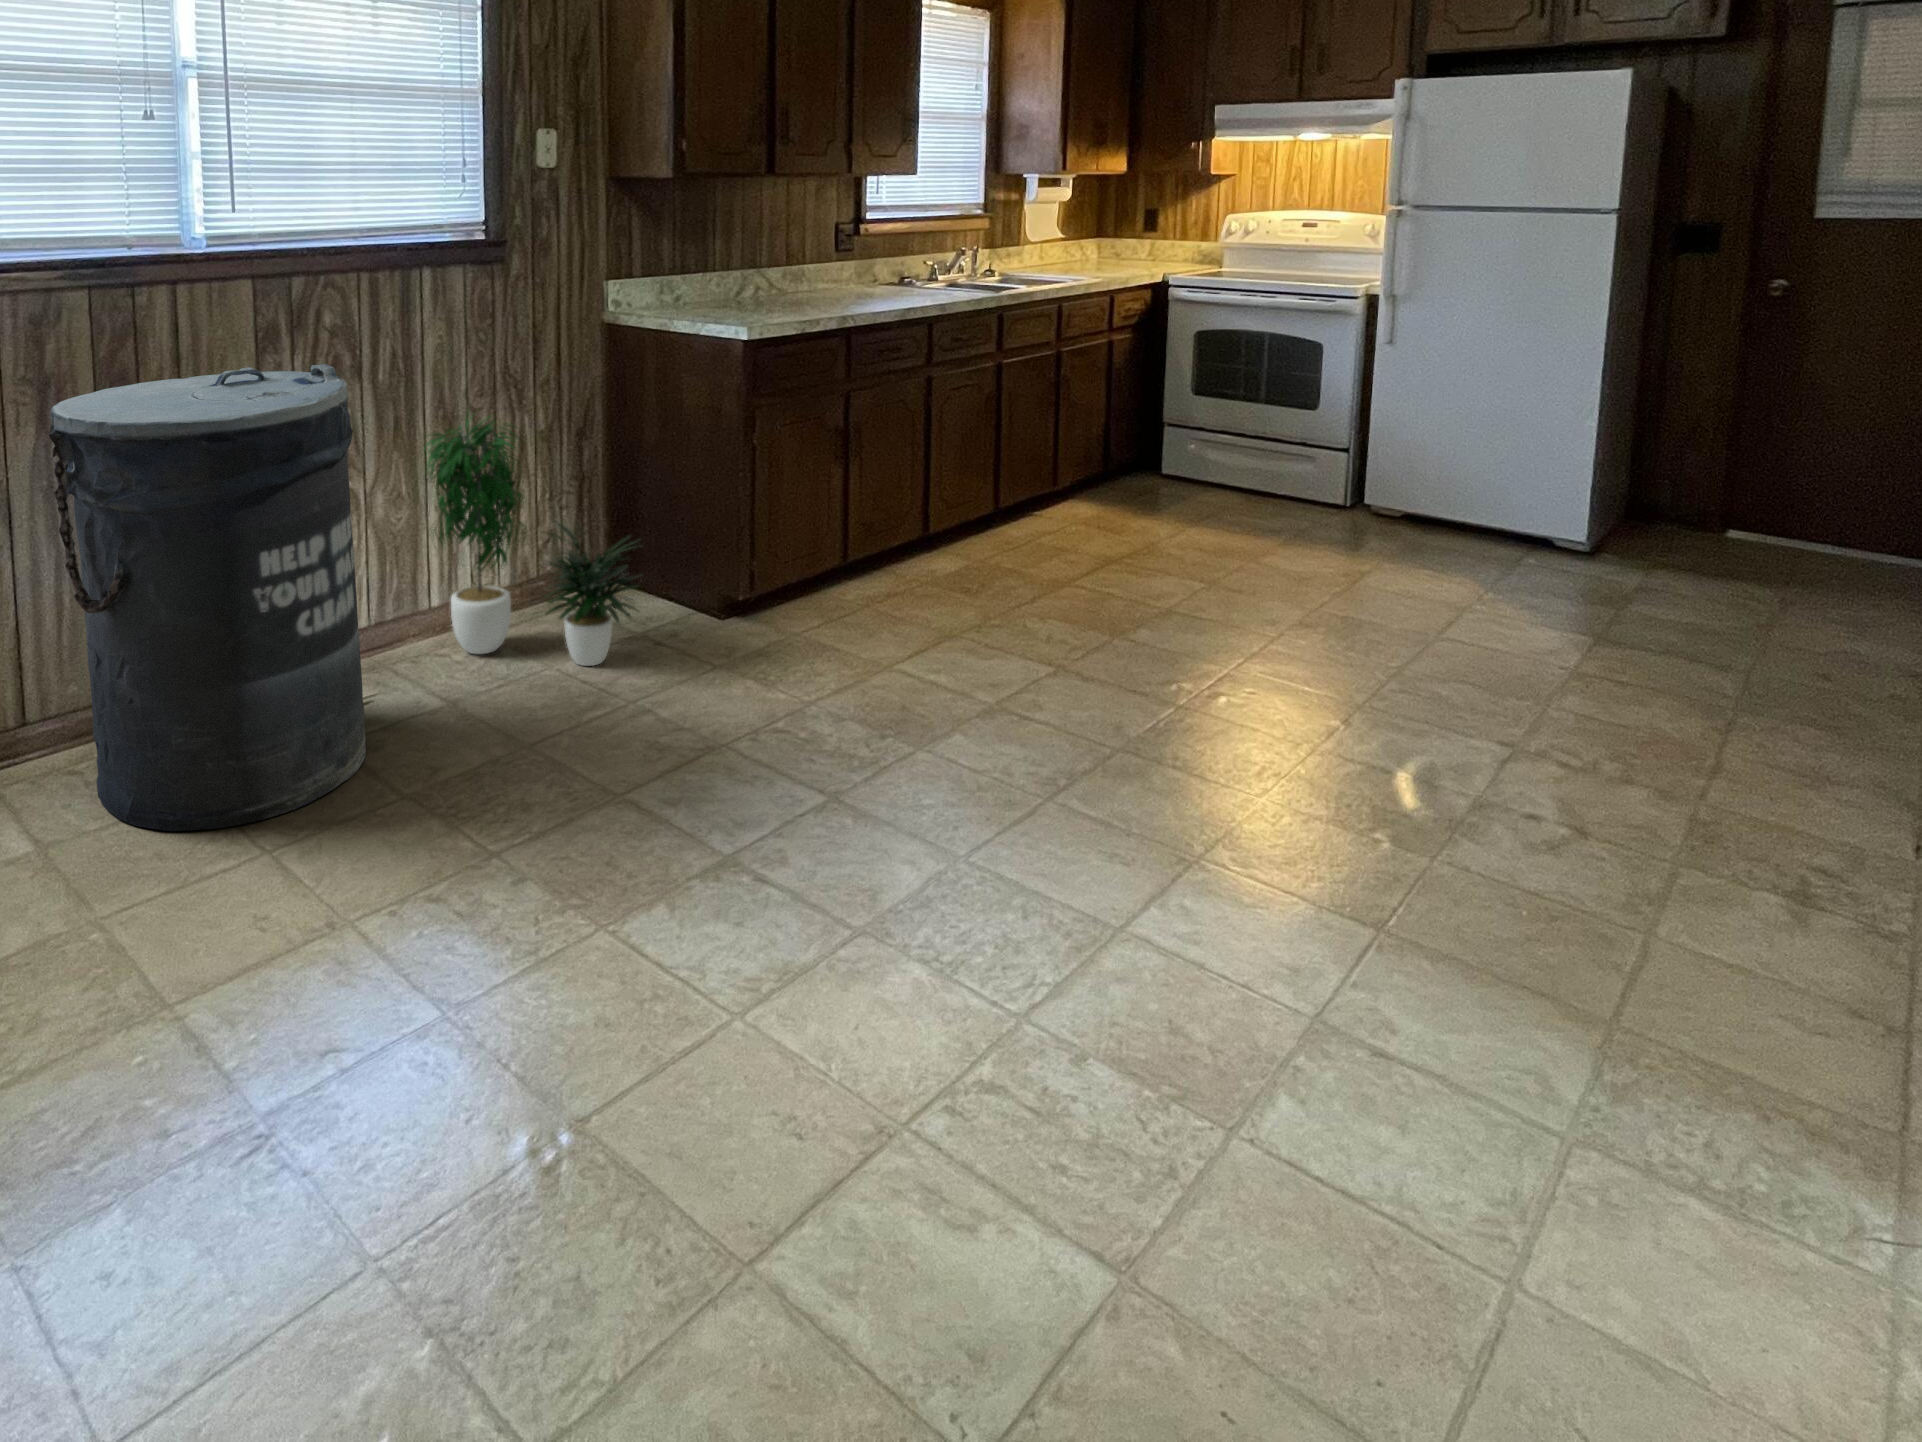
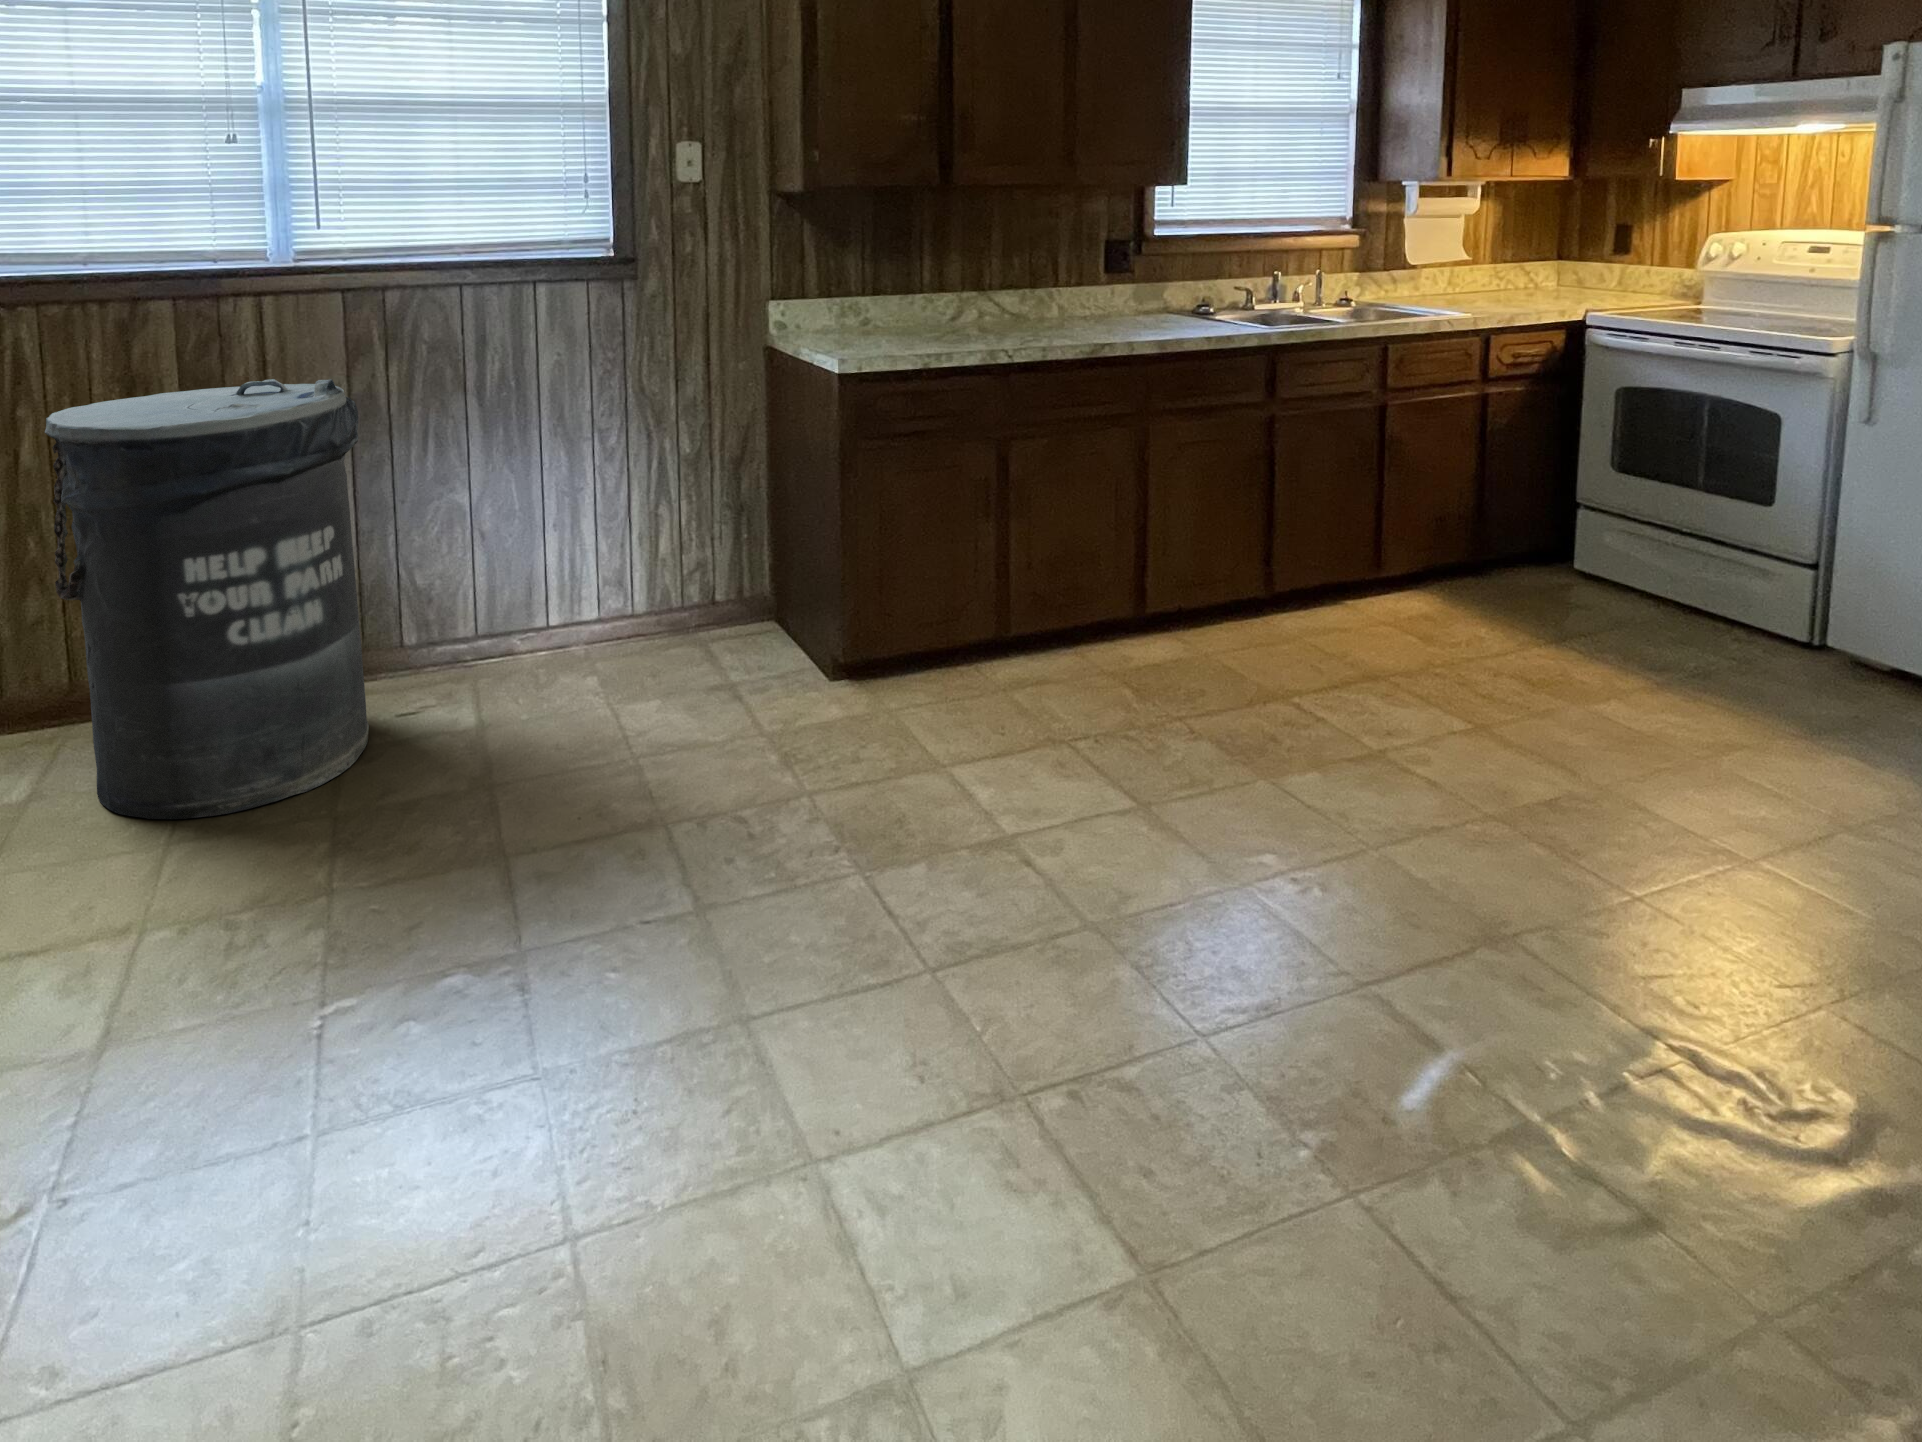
potted plant: present [425,408,638,666] -> none [494,428,702,716]

